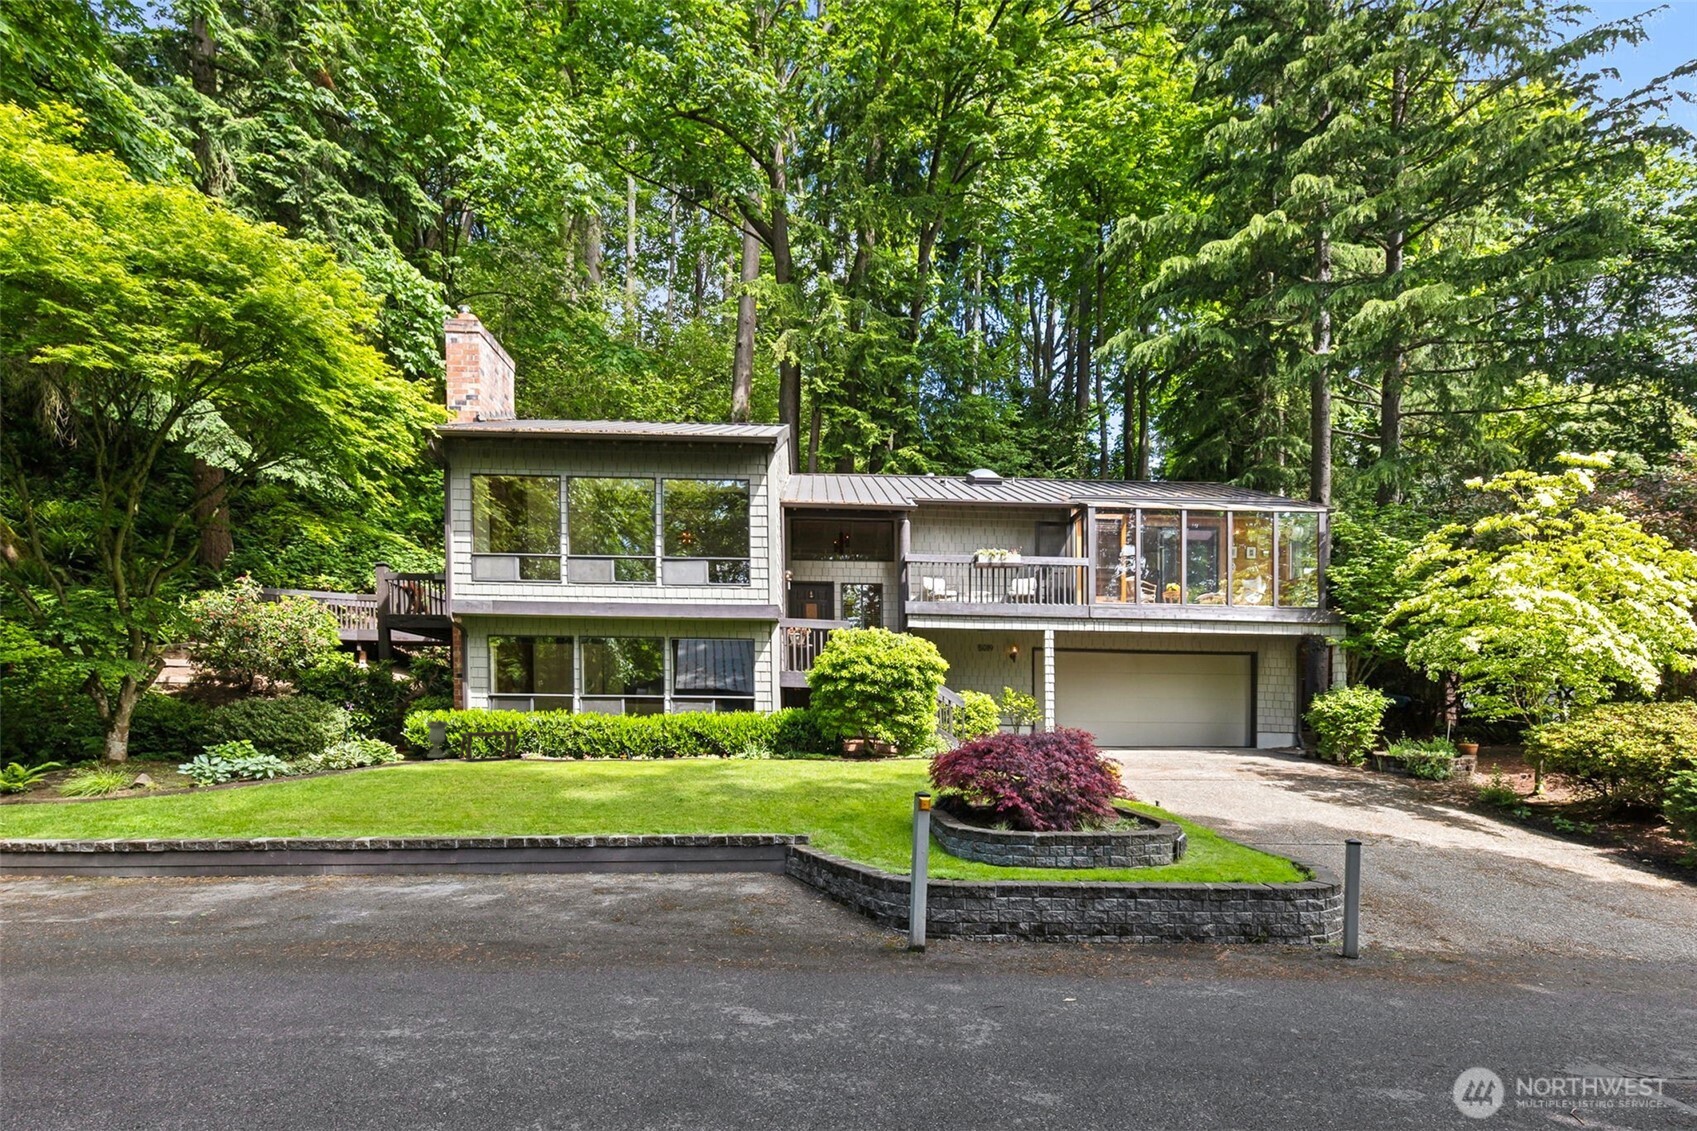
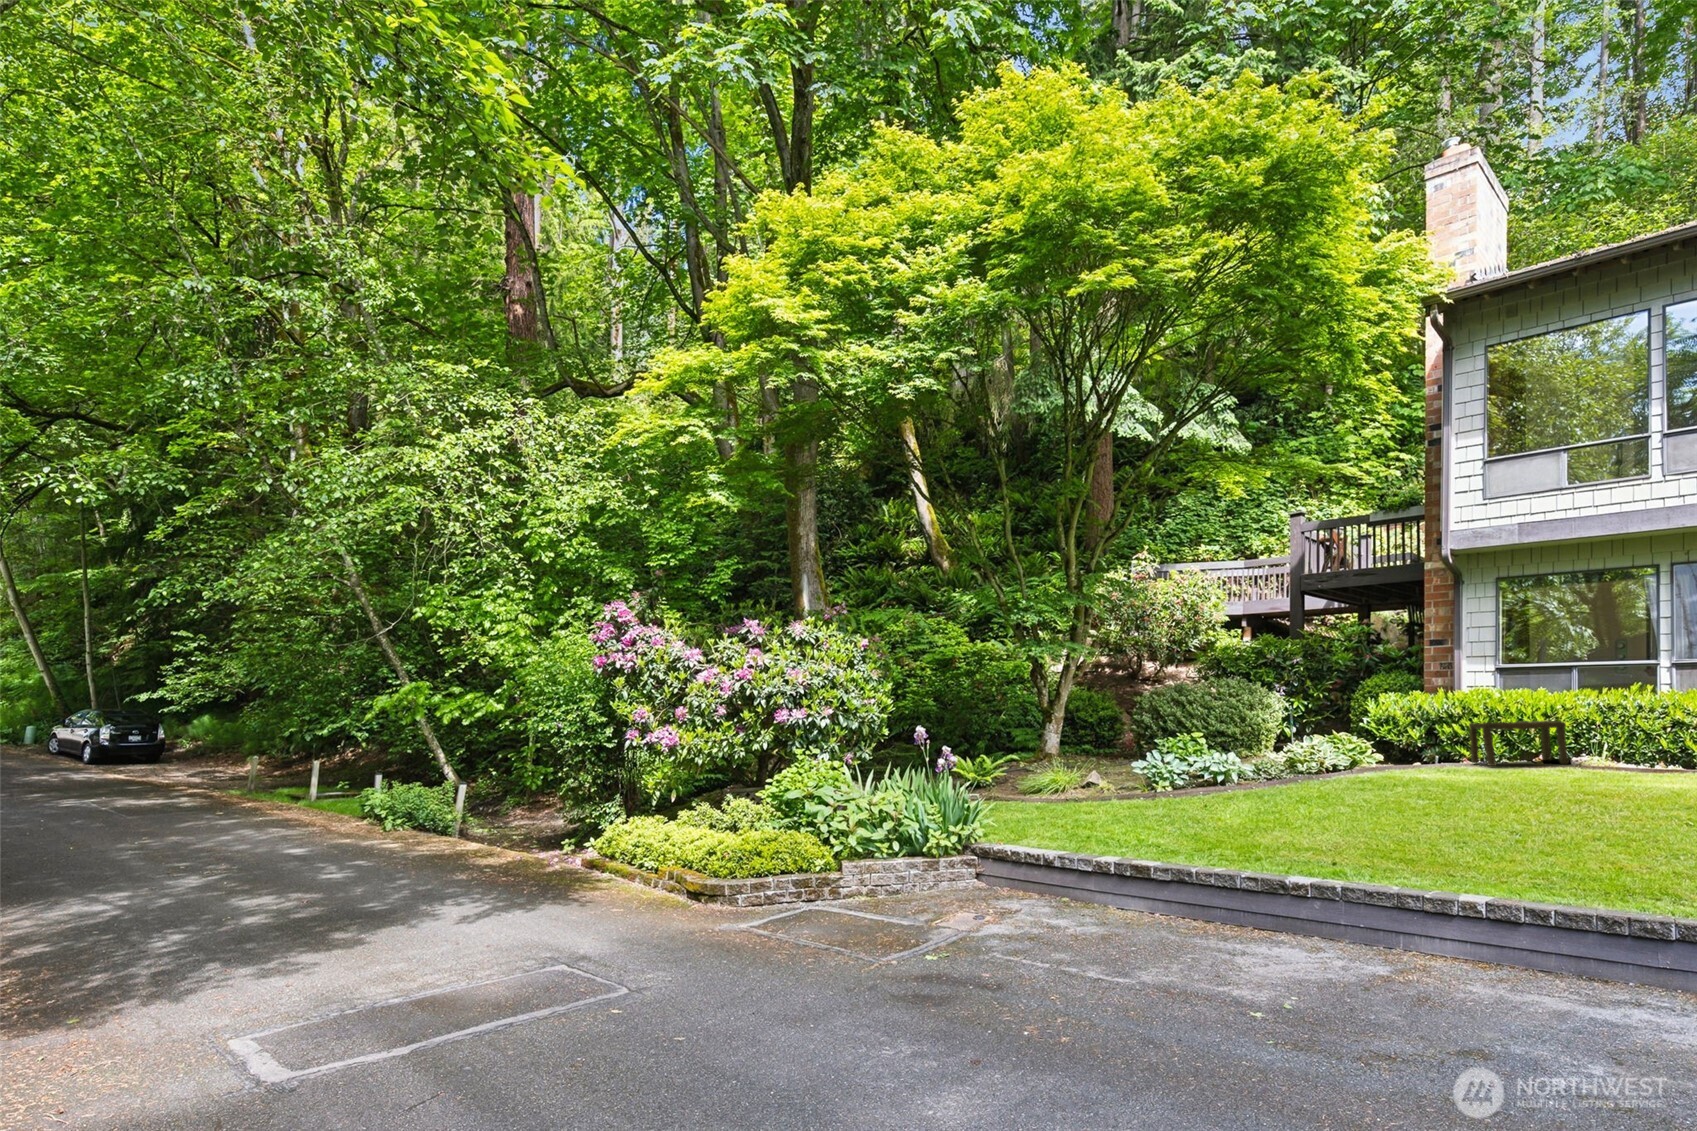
planter: present [427,720,448,758] -> none [1407,705,1444,761]

